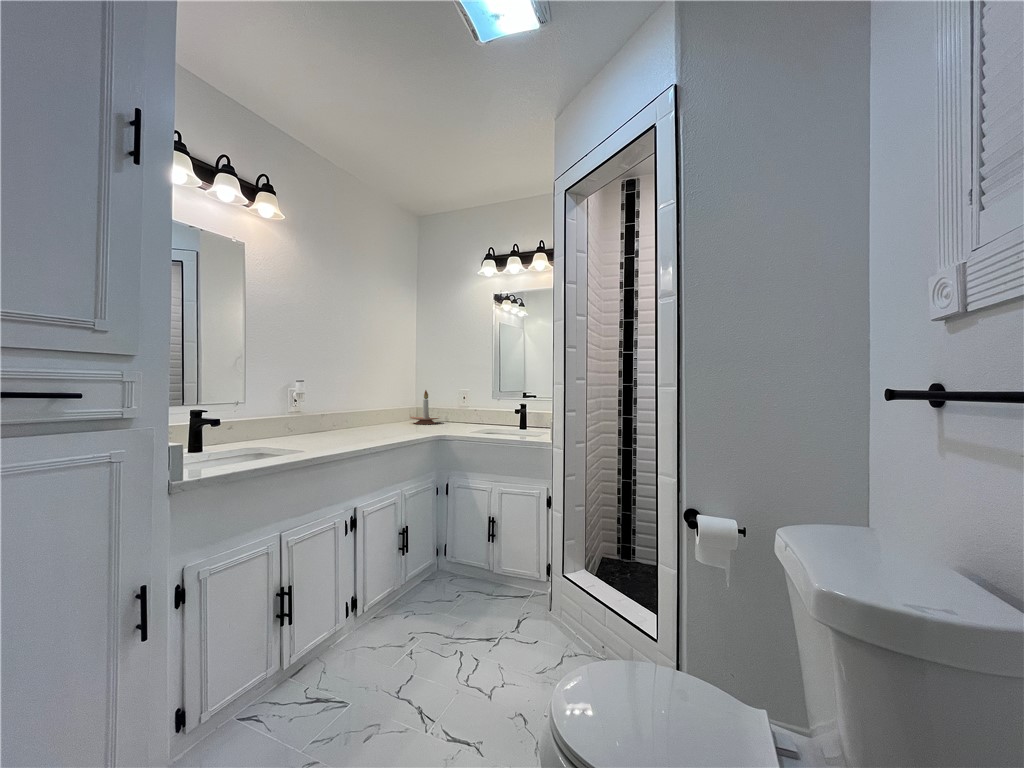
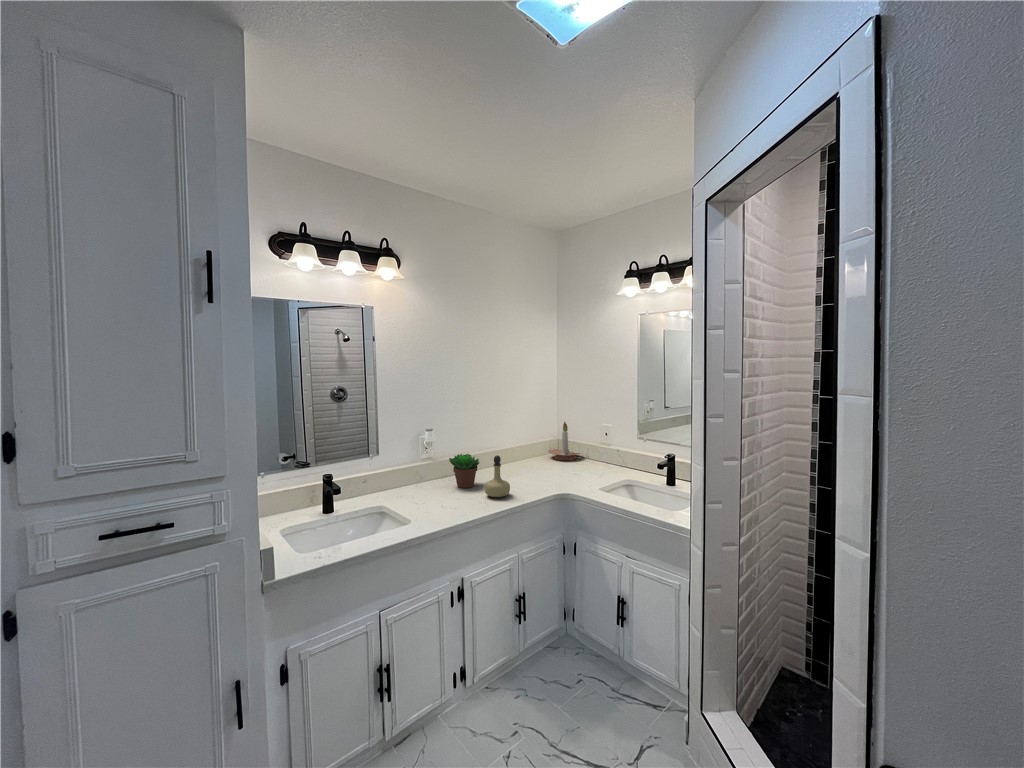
perfume bottle: none [368,401,393,440] -> present [485,455,510,497]
succulent plant: none [325,405,358,438] -> present [449,454,479,488]

